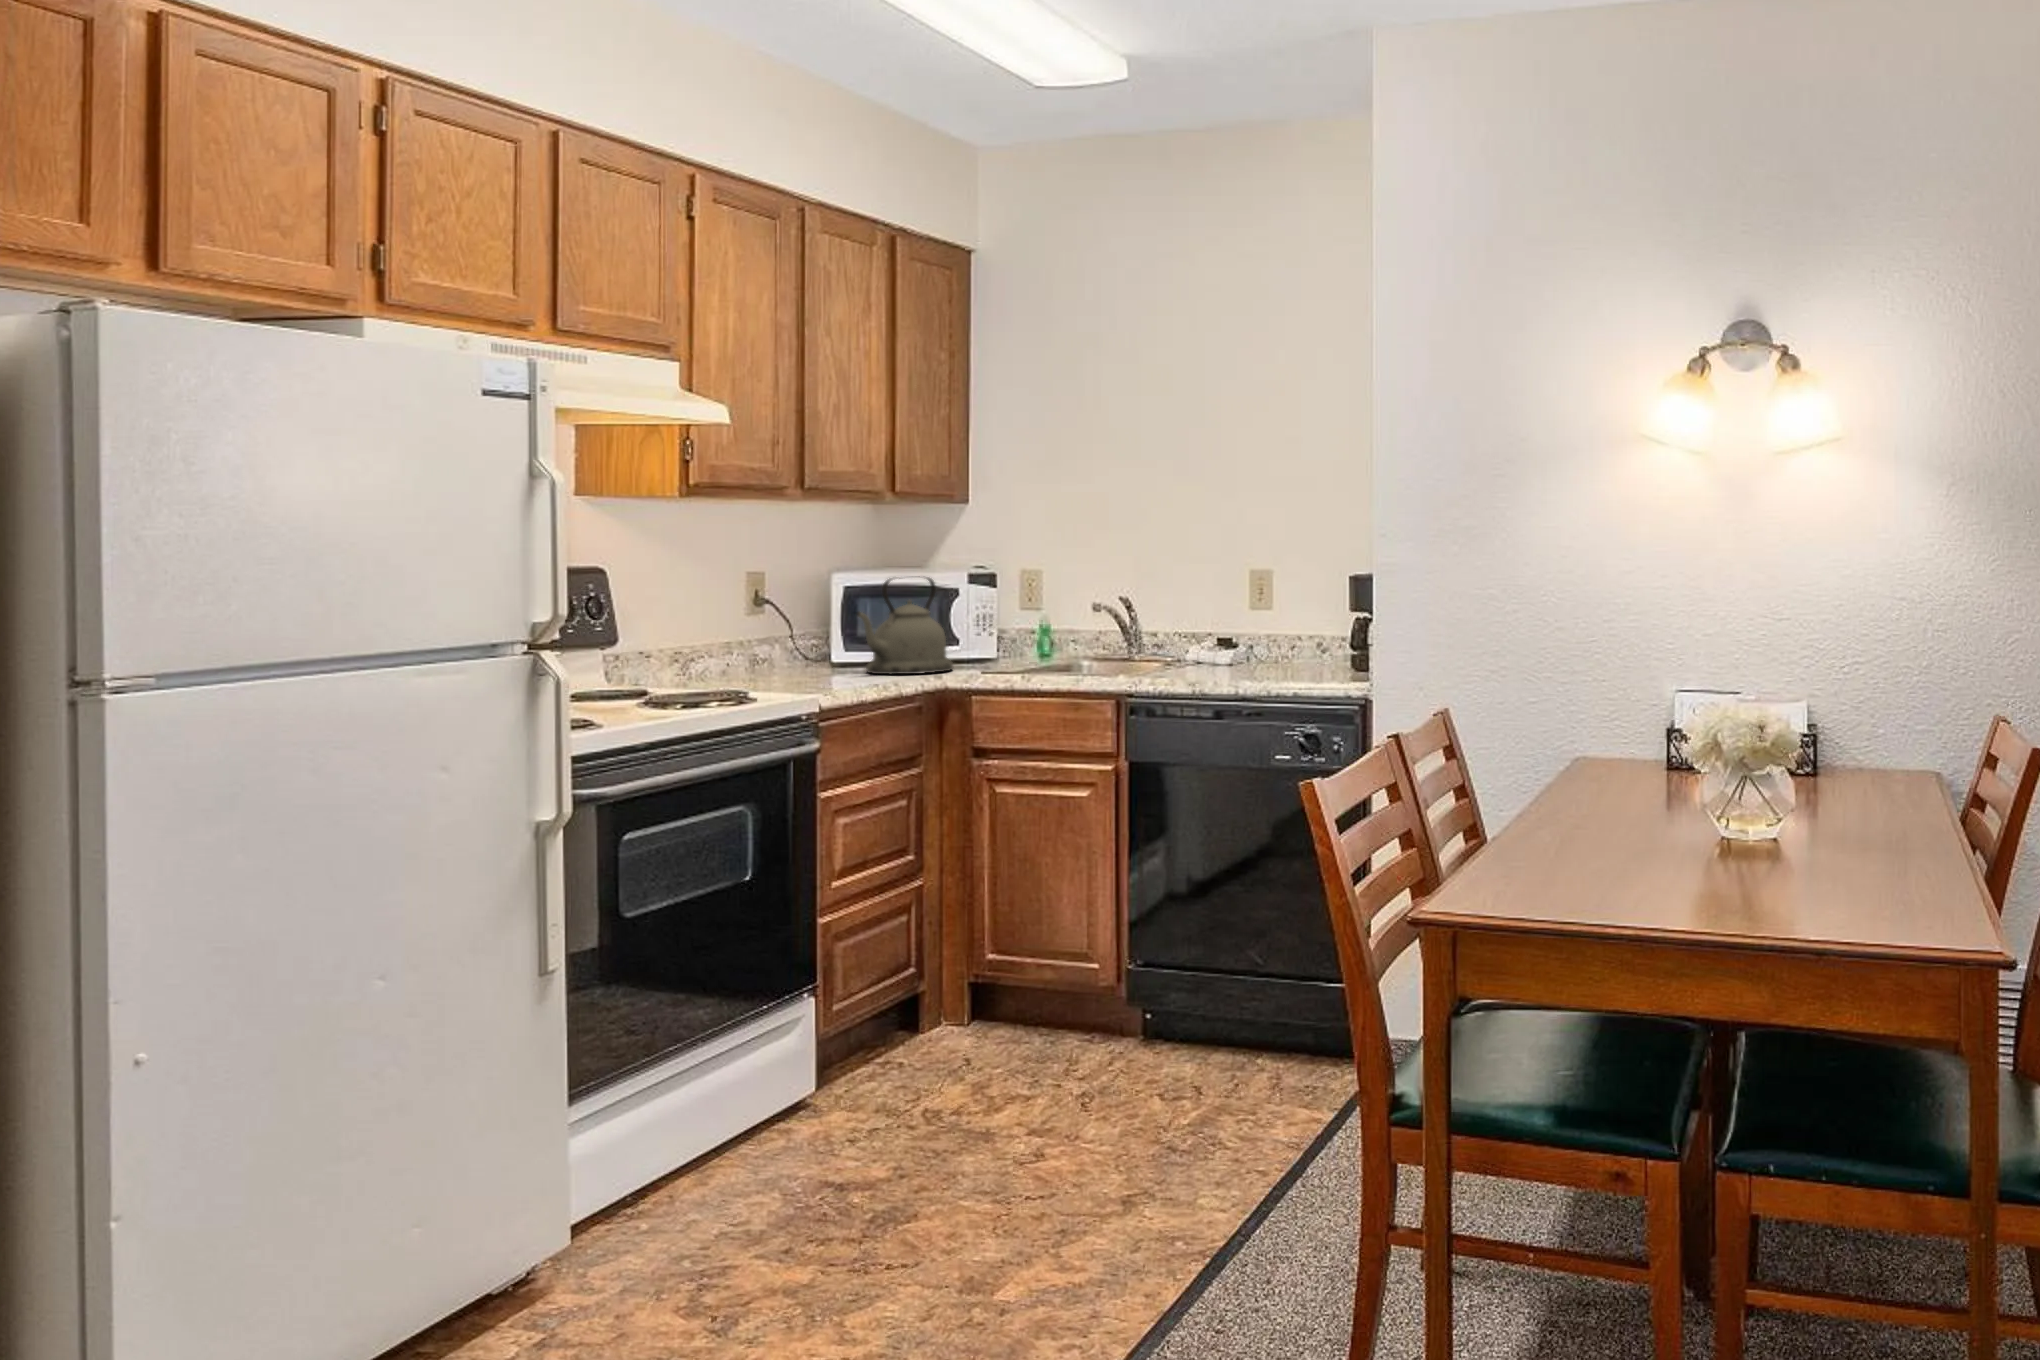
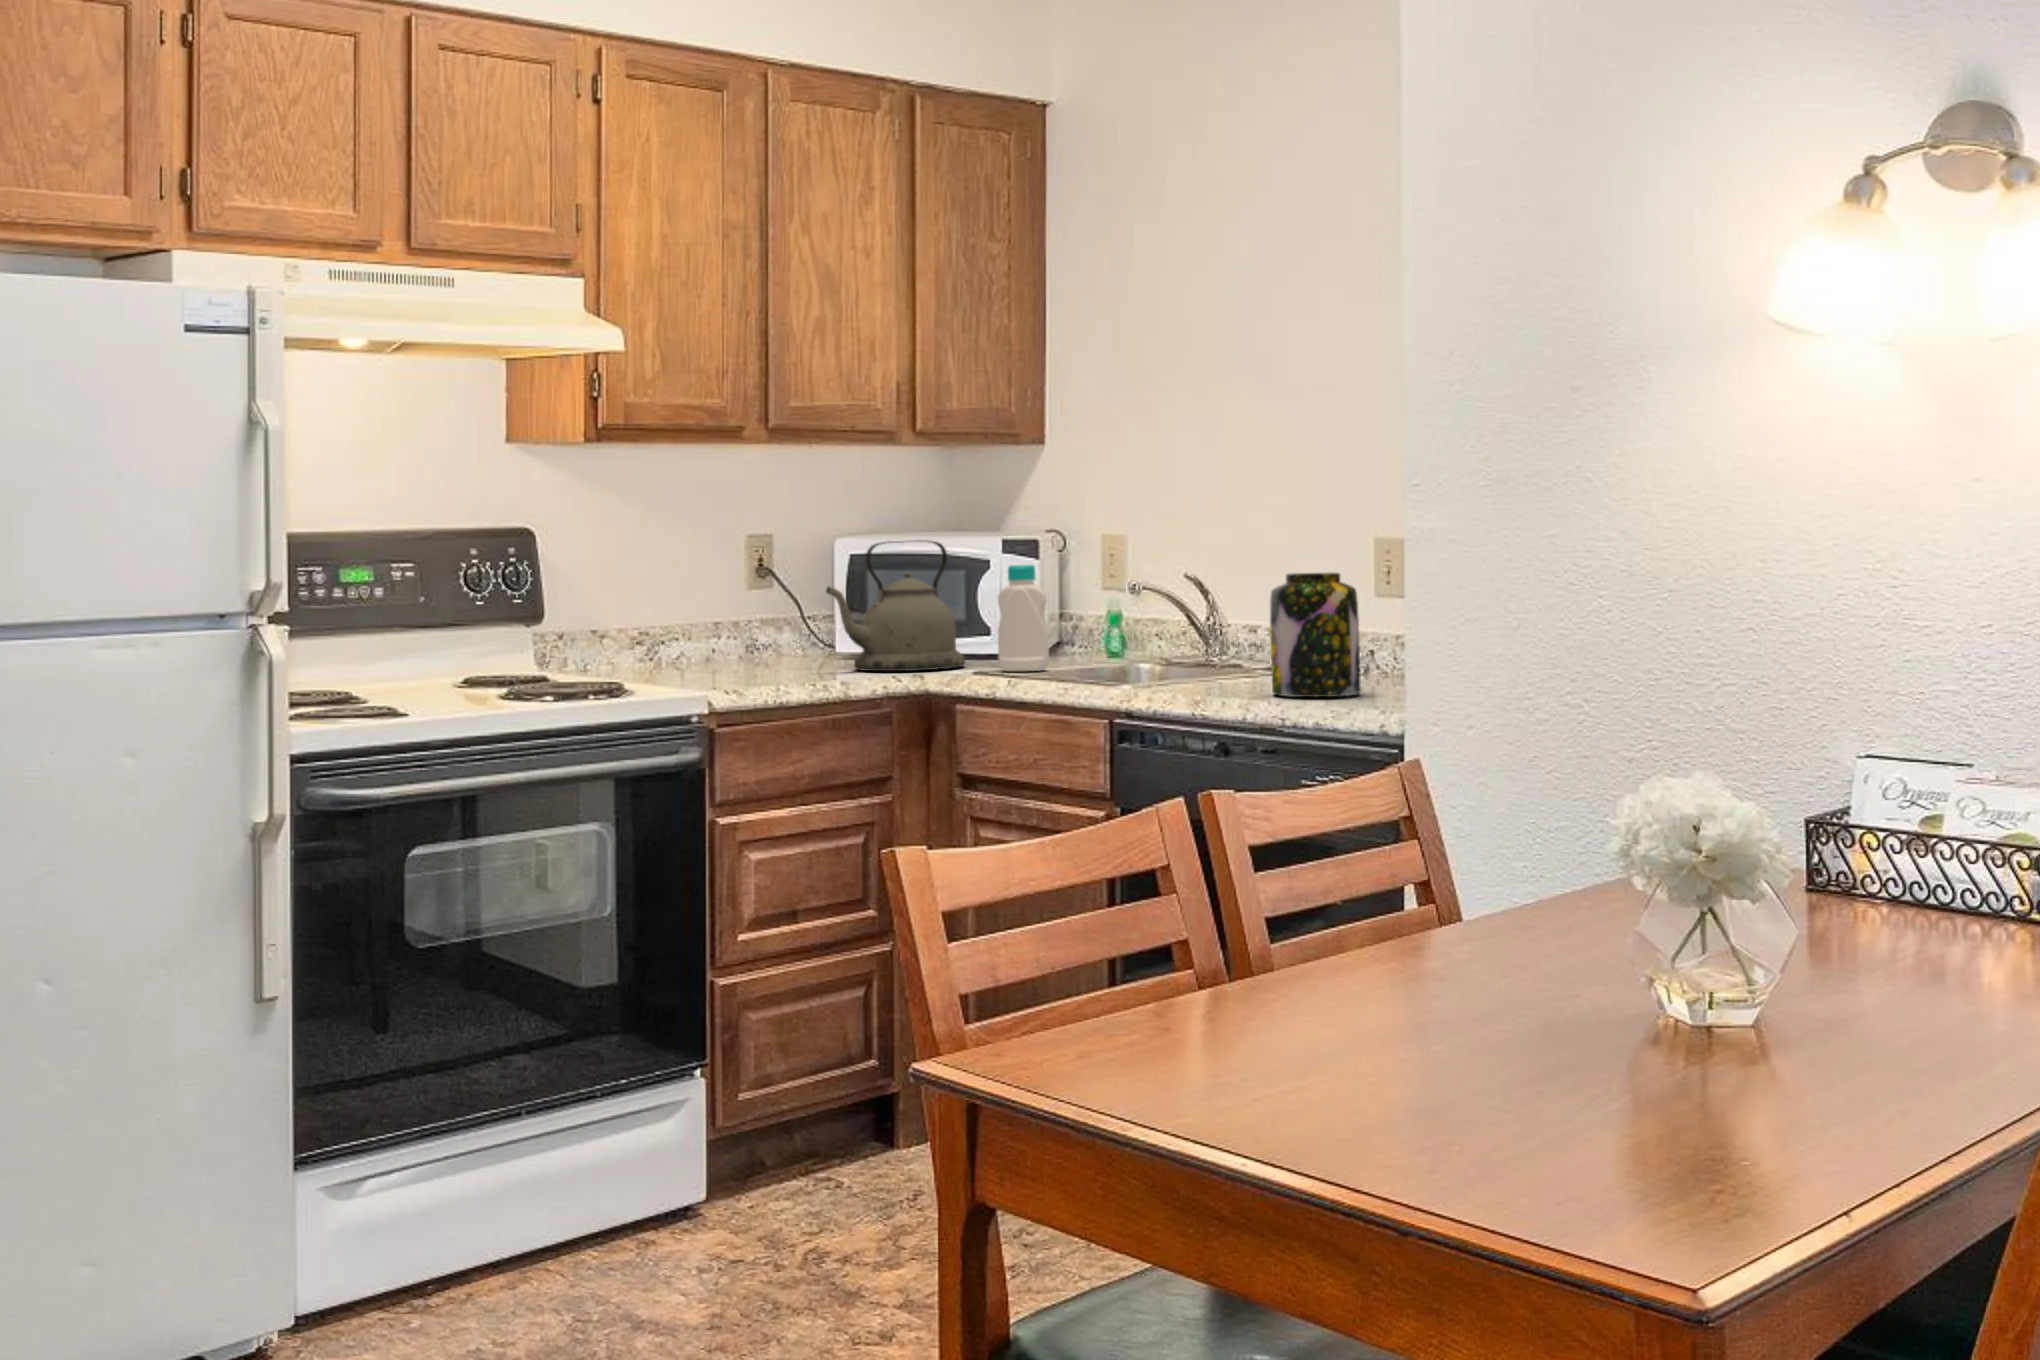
bottle: none [991,596,1029,673] -> present [998,565,1049,671]
jar: none [1250,606,1310,688] -> present [1270,573,1361,697]

